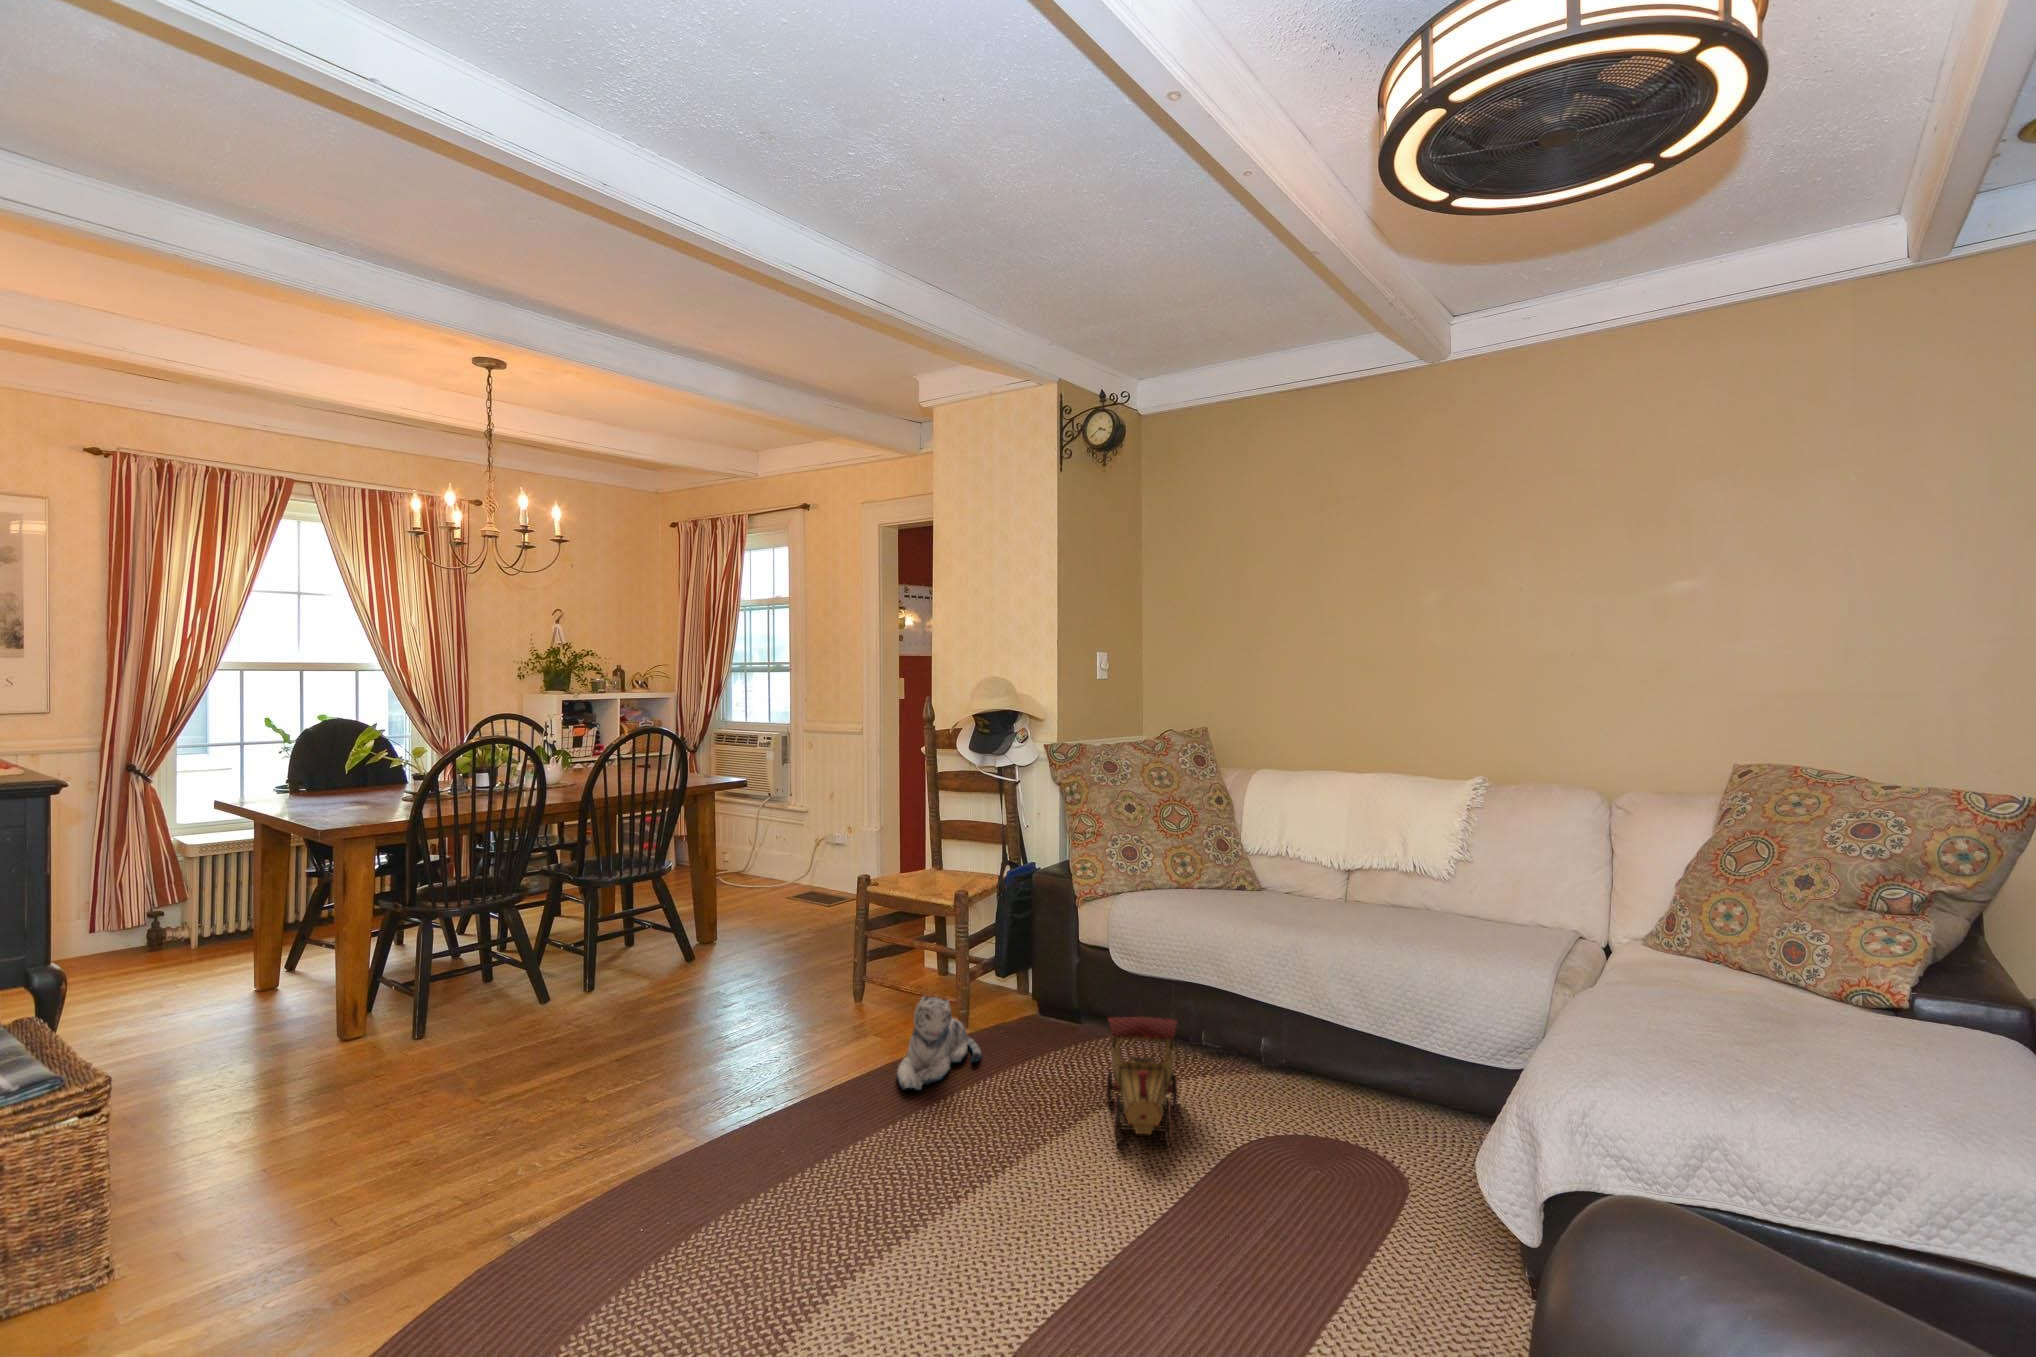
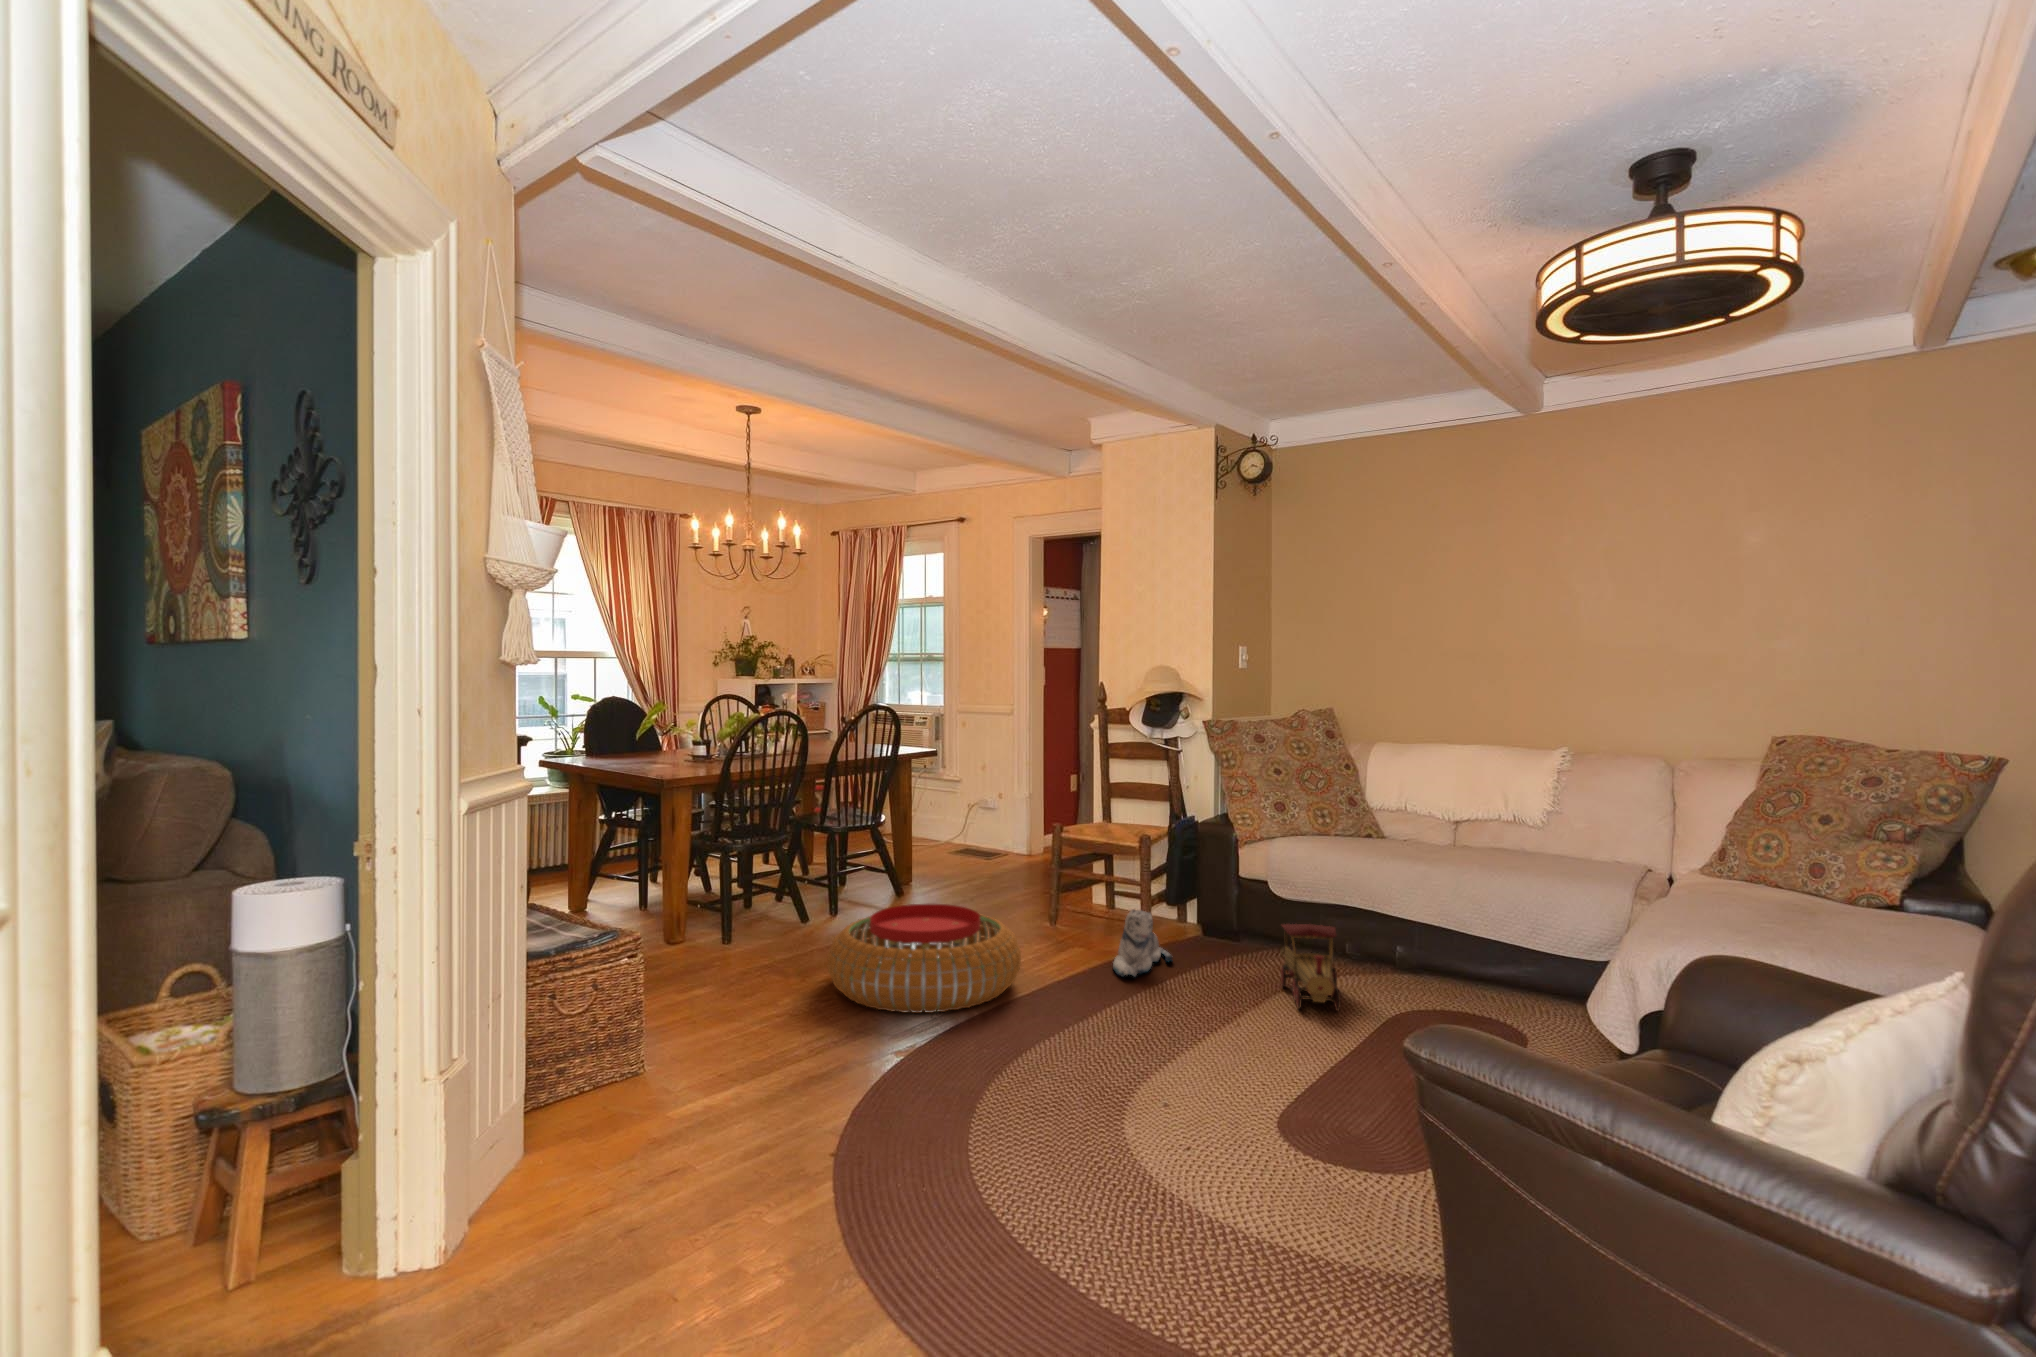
pouf: none [486,996,764,1166] -> present [828,904,1021,1013]

